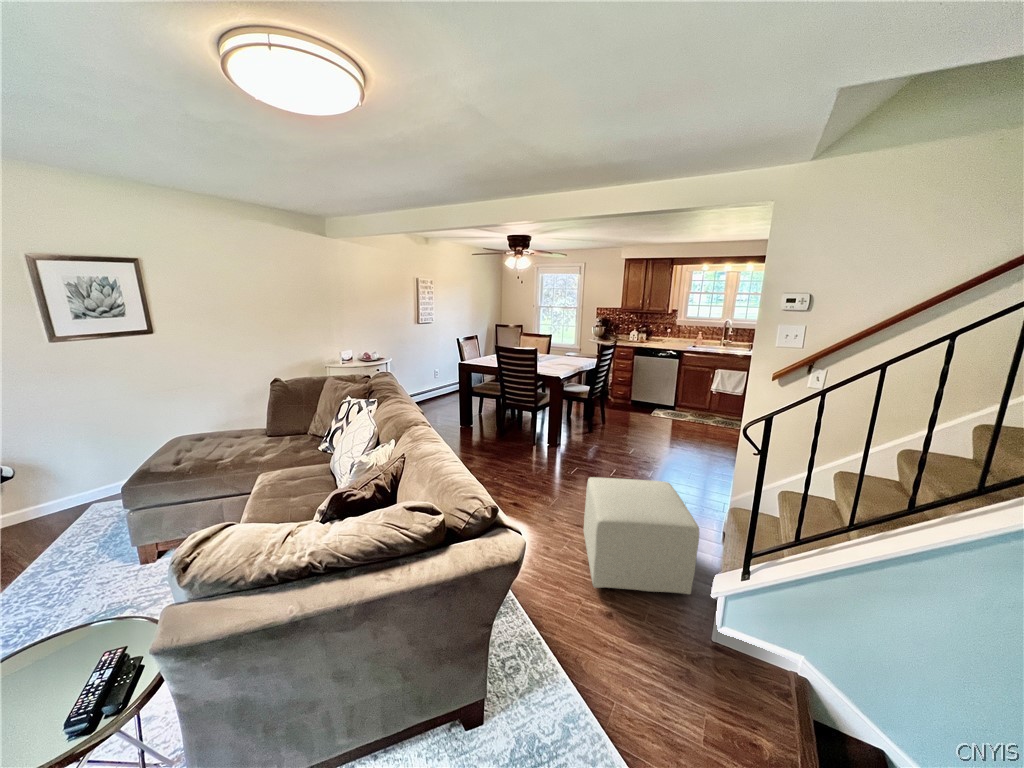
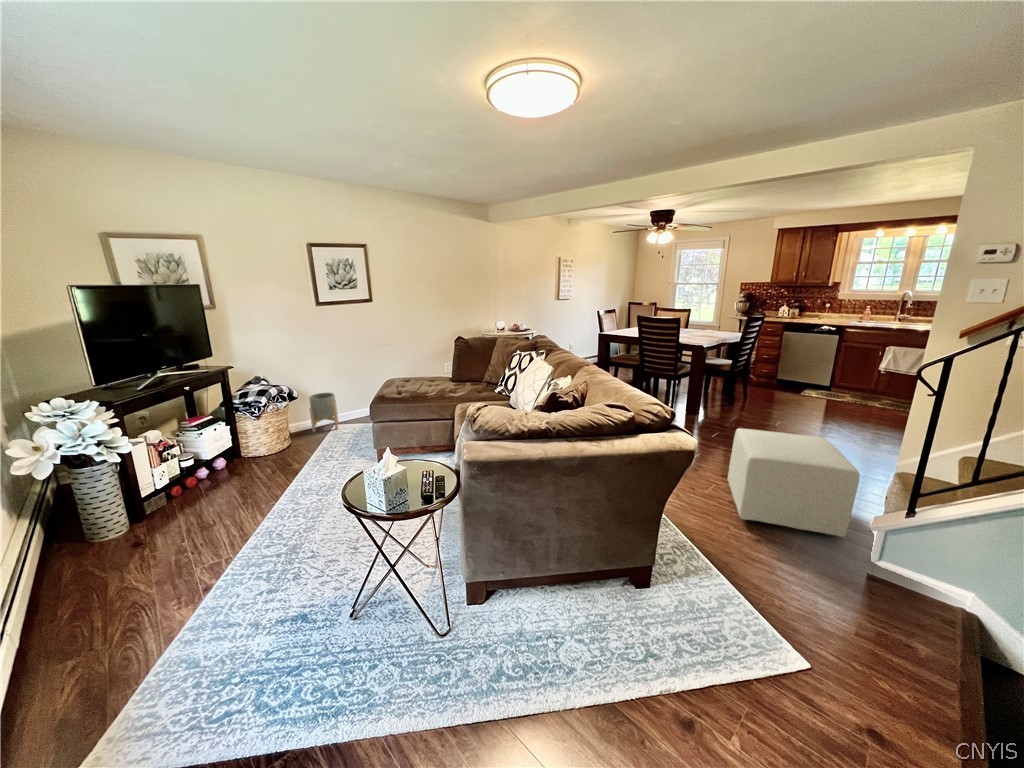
planter: none [31,463,95,526] -> present [309,393,338,432]

